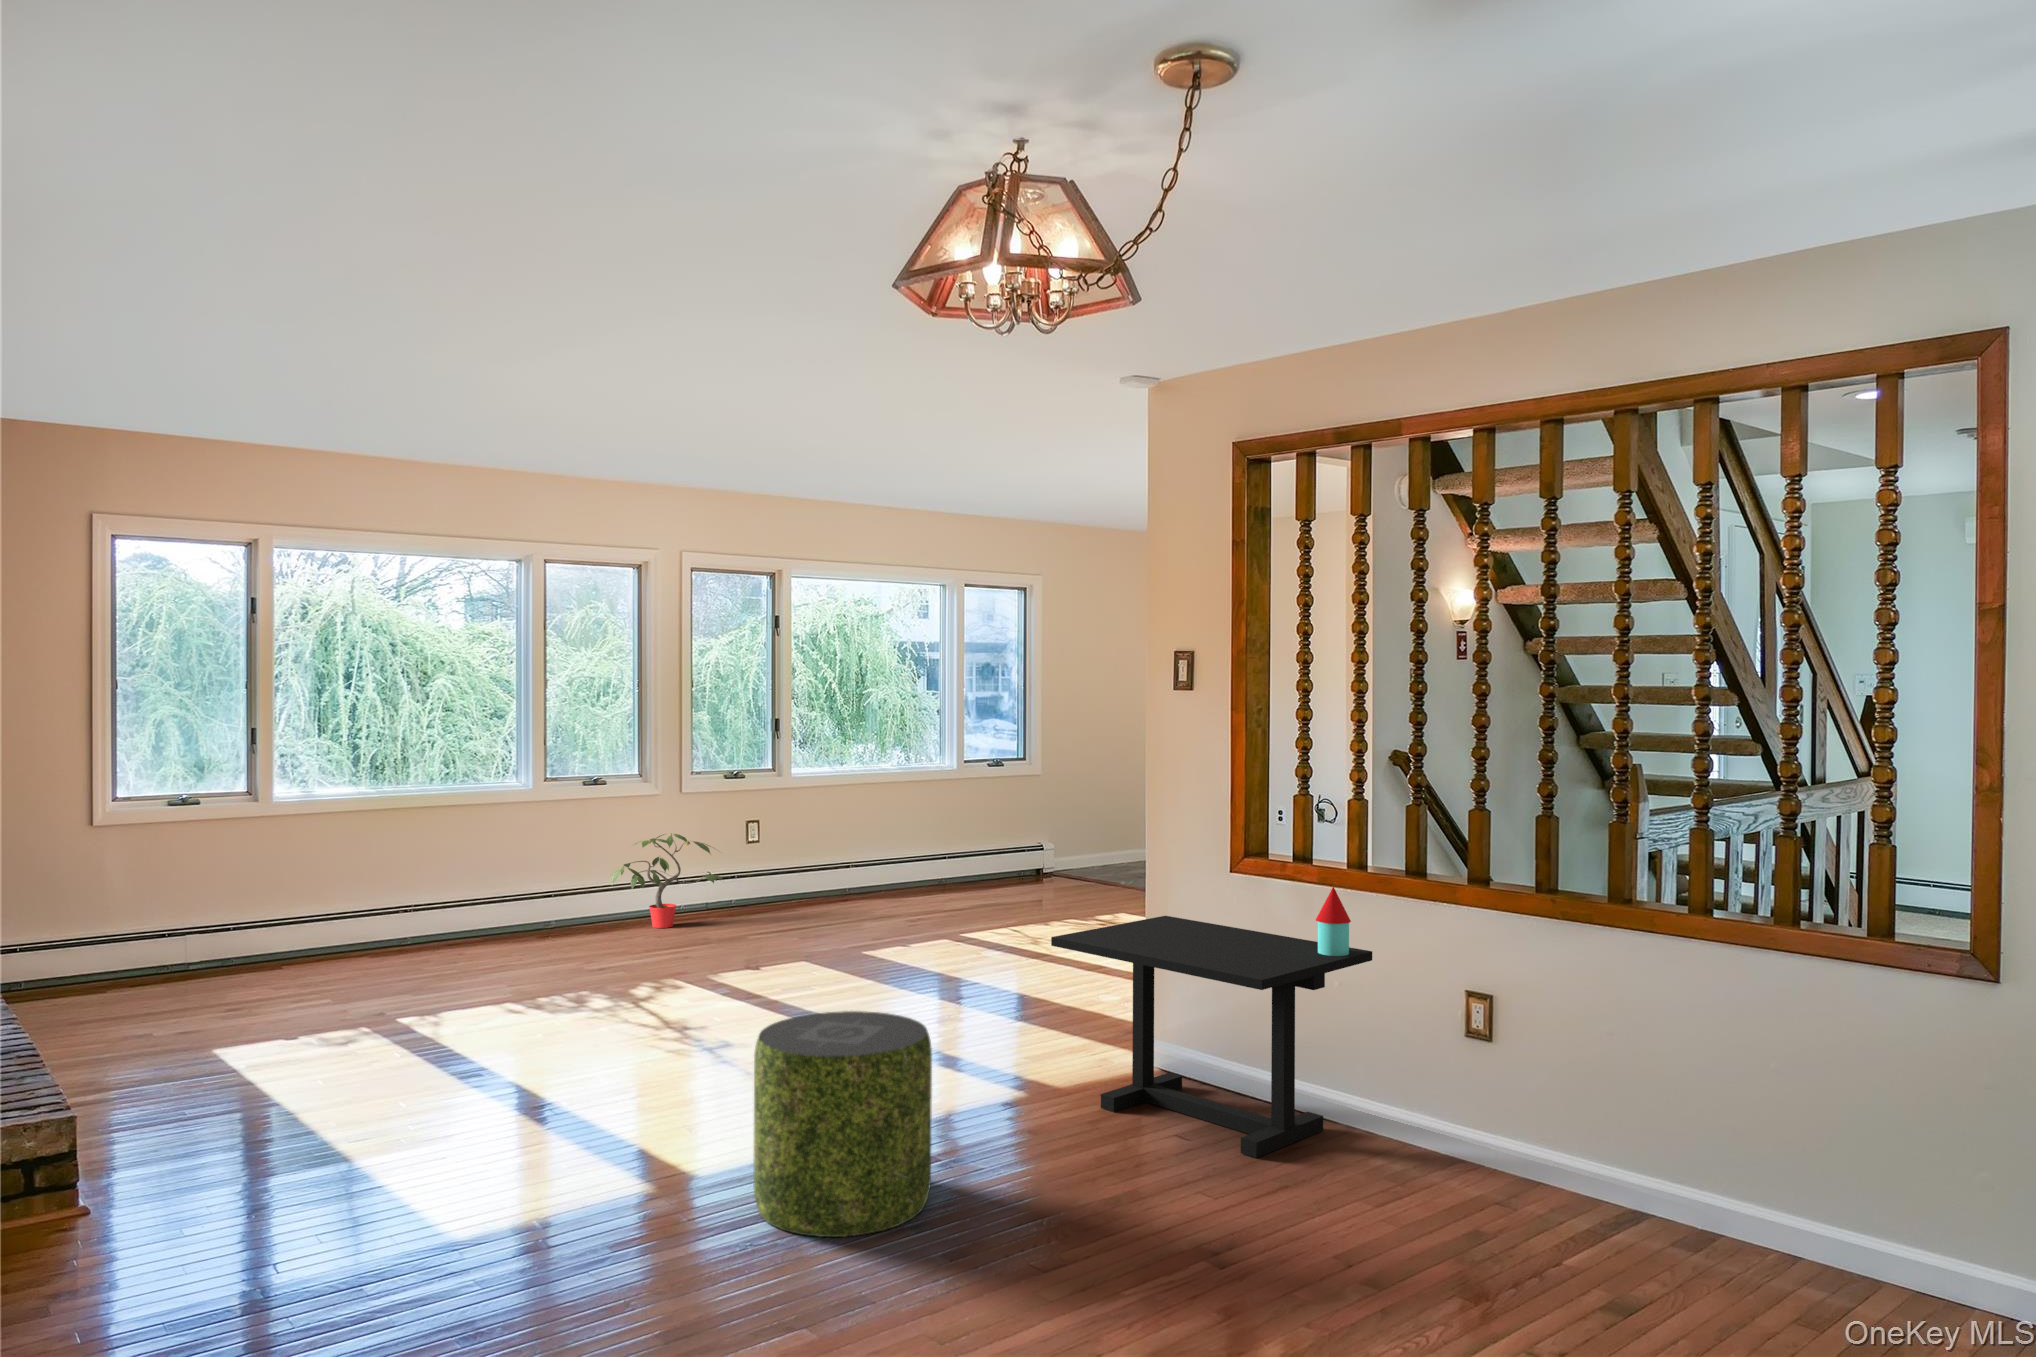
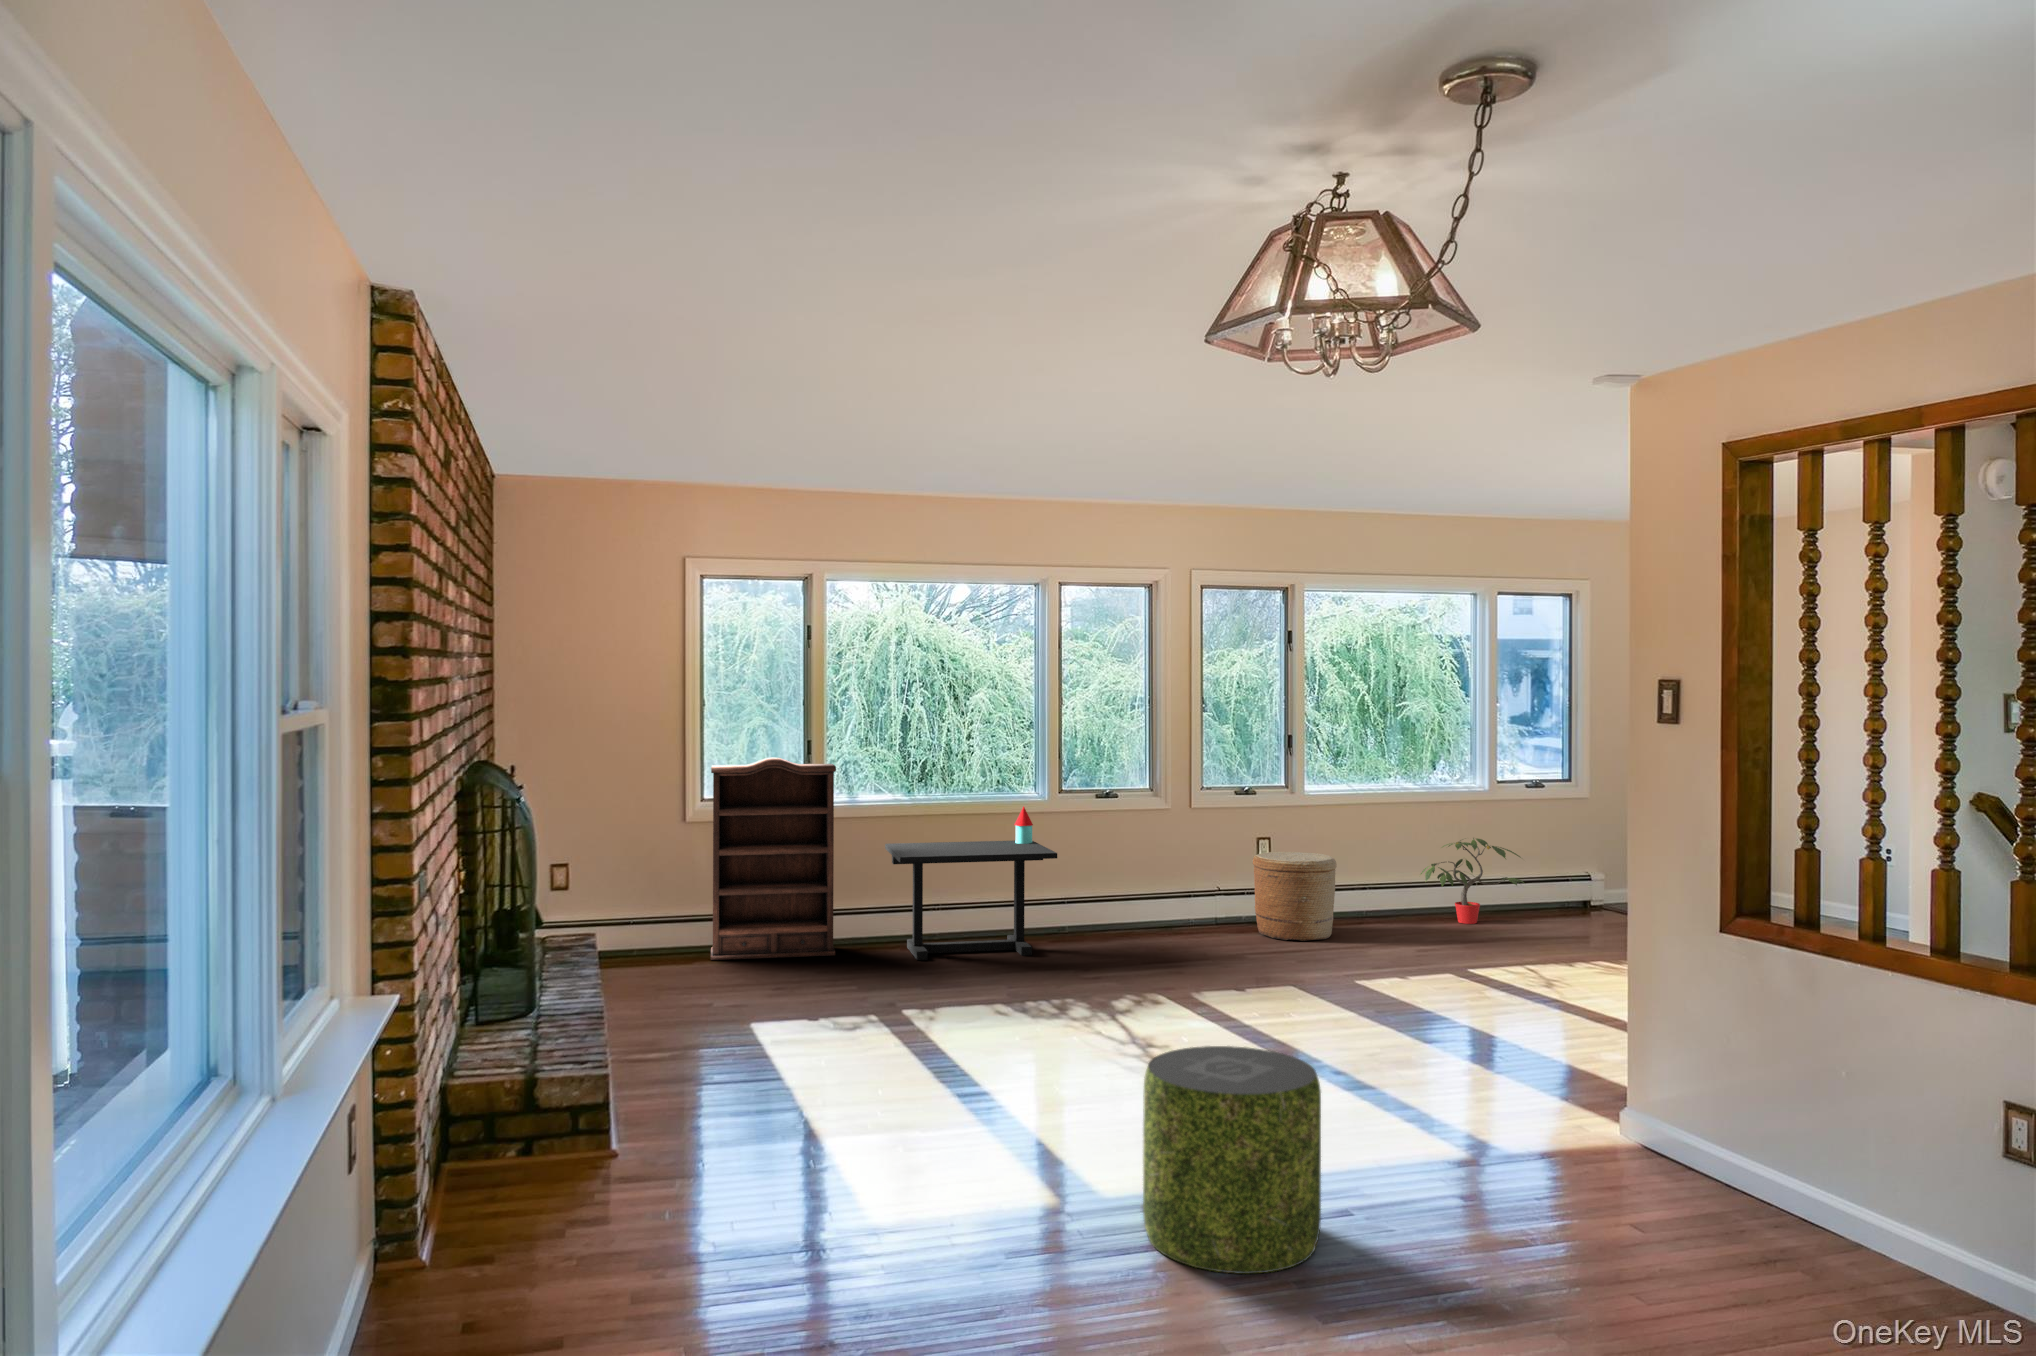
bookshelf: none [109,749,283,995] -> present [711,757,836,960]
woven basket: none [748,832,830,919] -> present [1253,852,1336,941]
potted plant: present [612,833,724,928] -> present [1421,838,1524,924]
side table: present [1051,887,1372,1158] -> present [885,807,1057,960]

